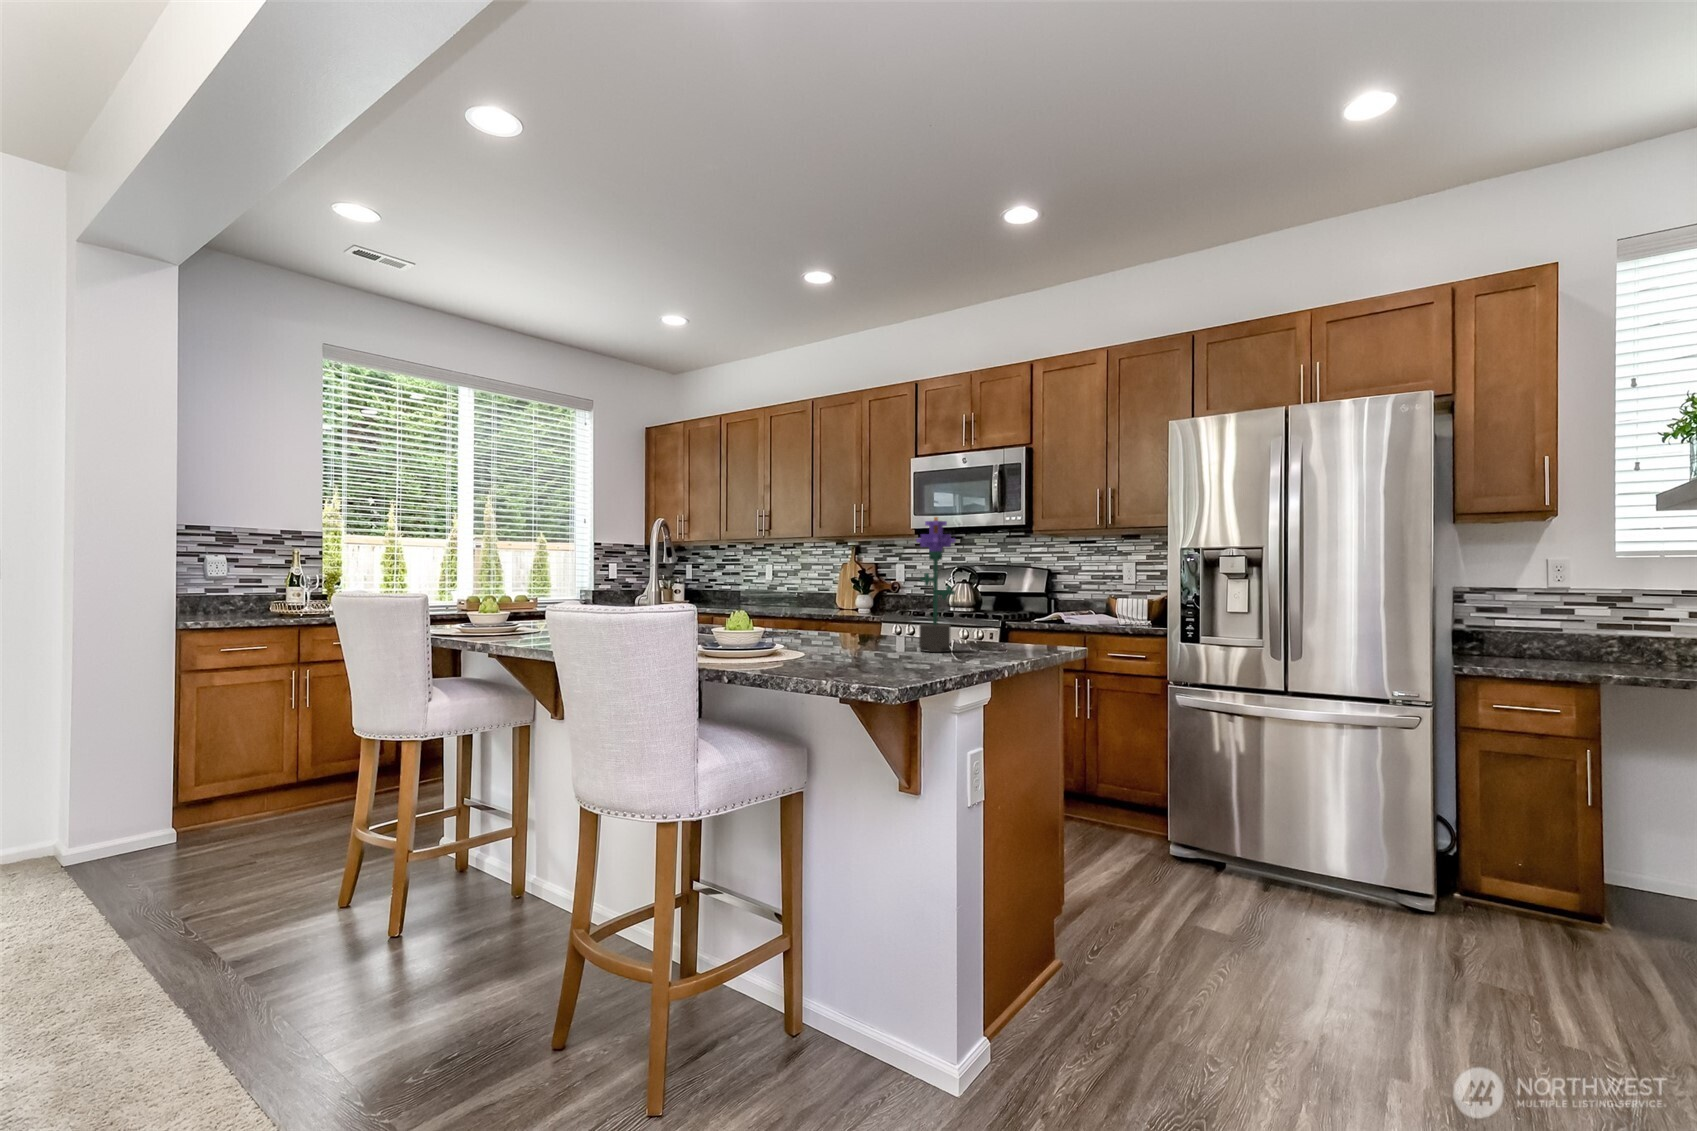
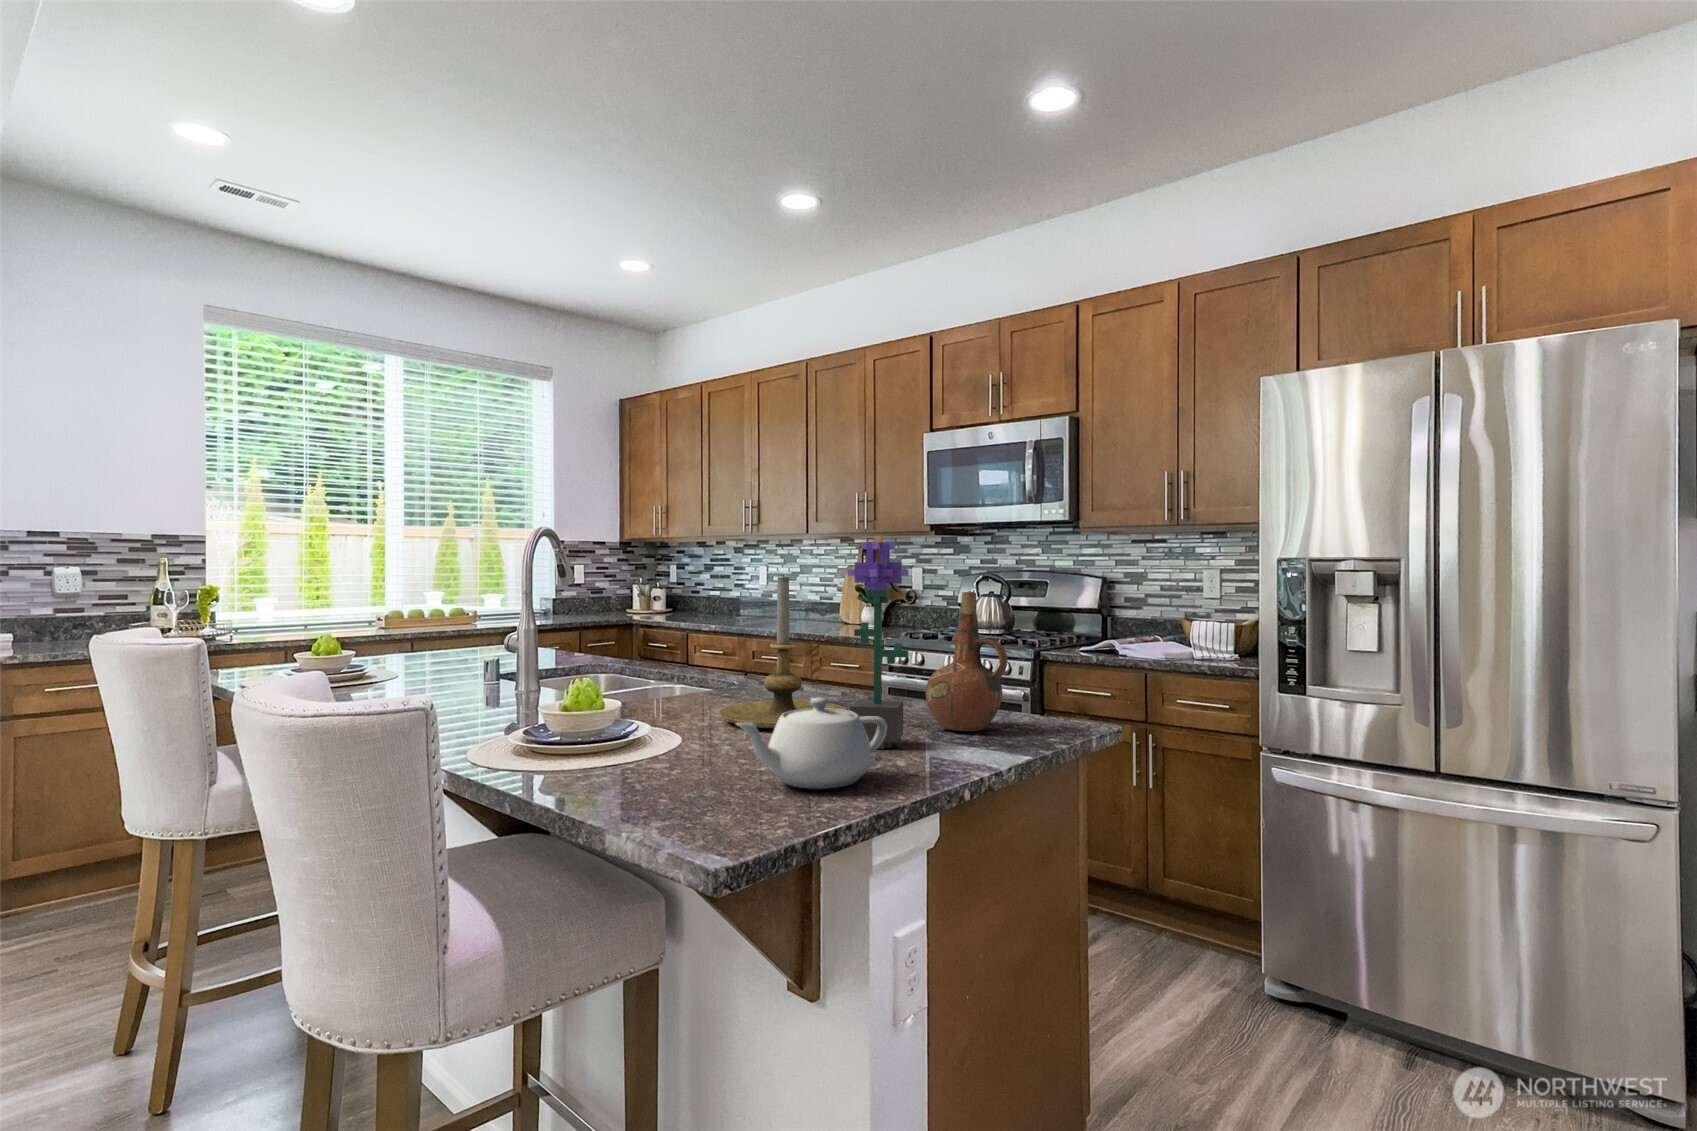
candle holder: none [818,547,904,646] -> present [719,575,847,729]
ceramic pitcher: none [959,556,1013,646] -> present [926,592,1007,731]
teapot: none [872,610,953,662] -> present [737,698,887,789]

